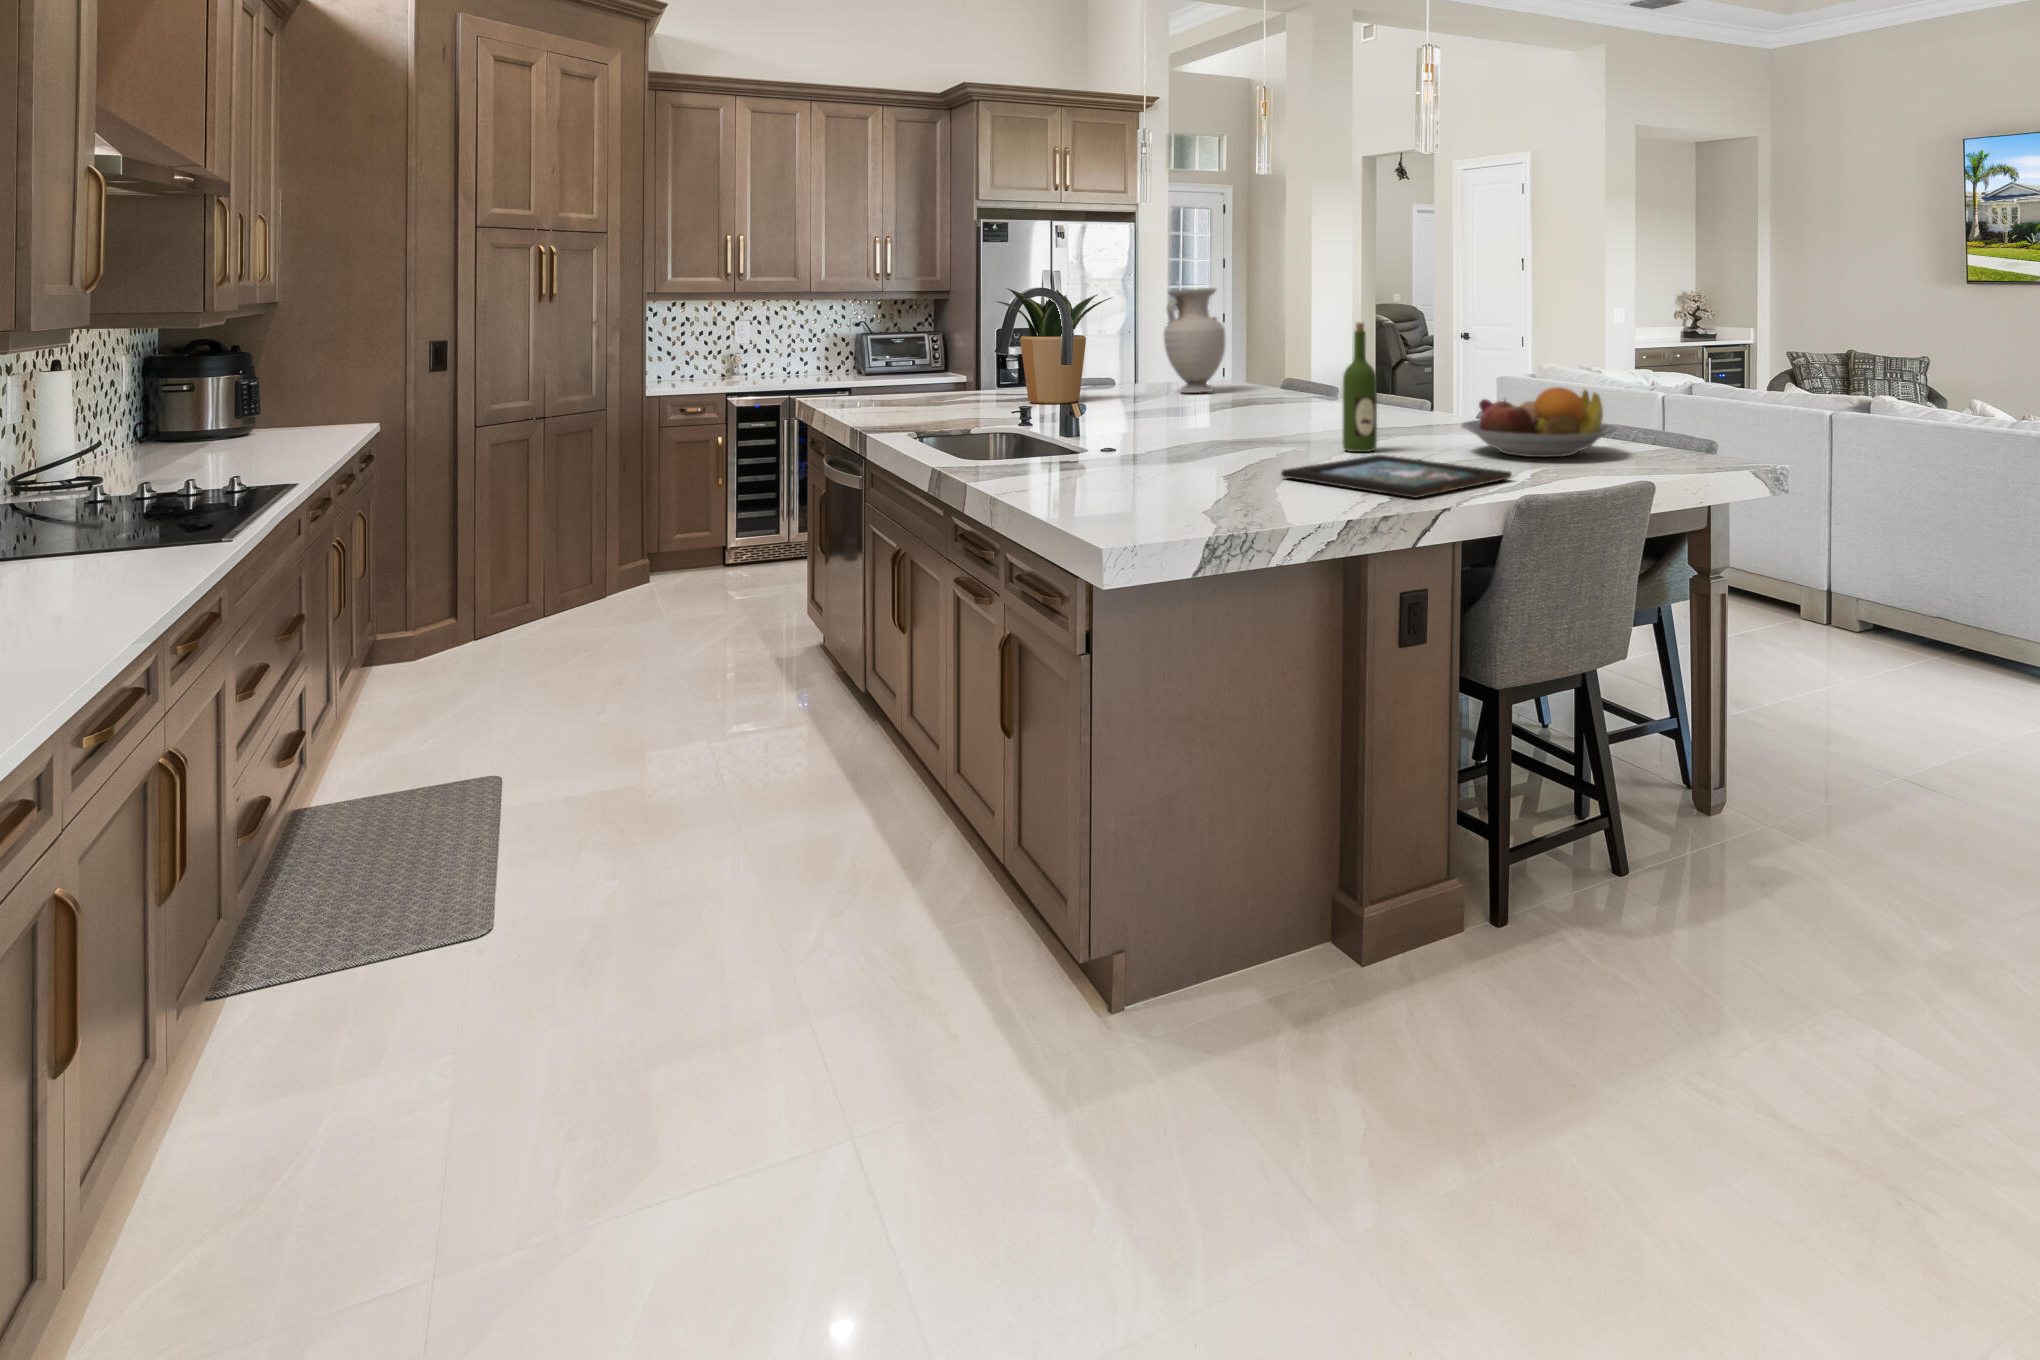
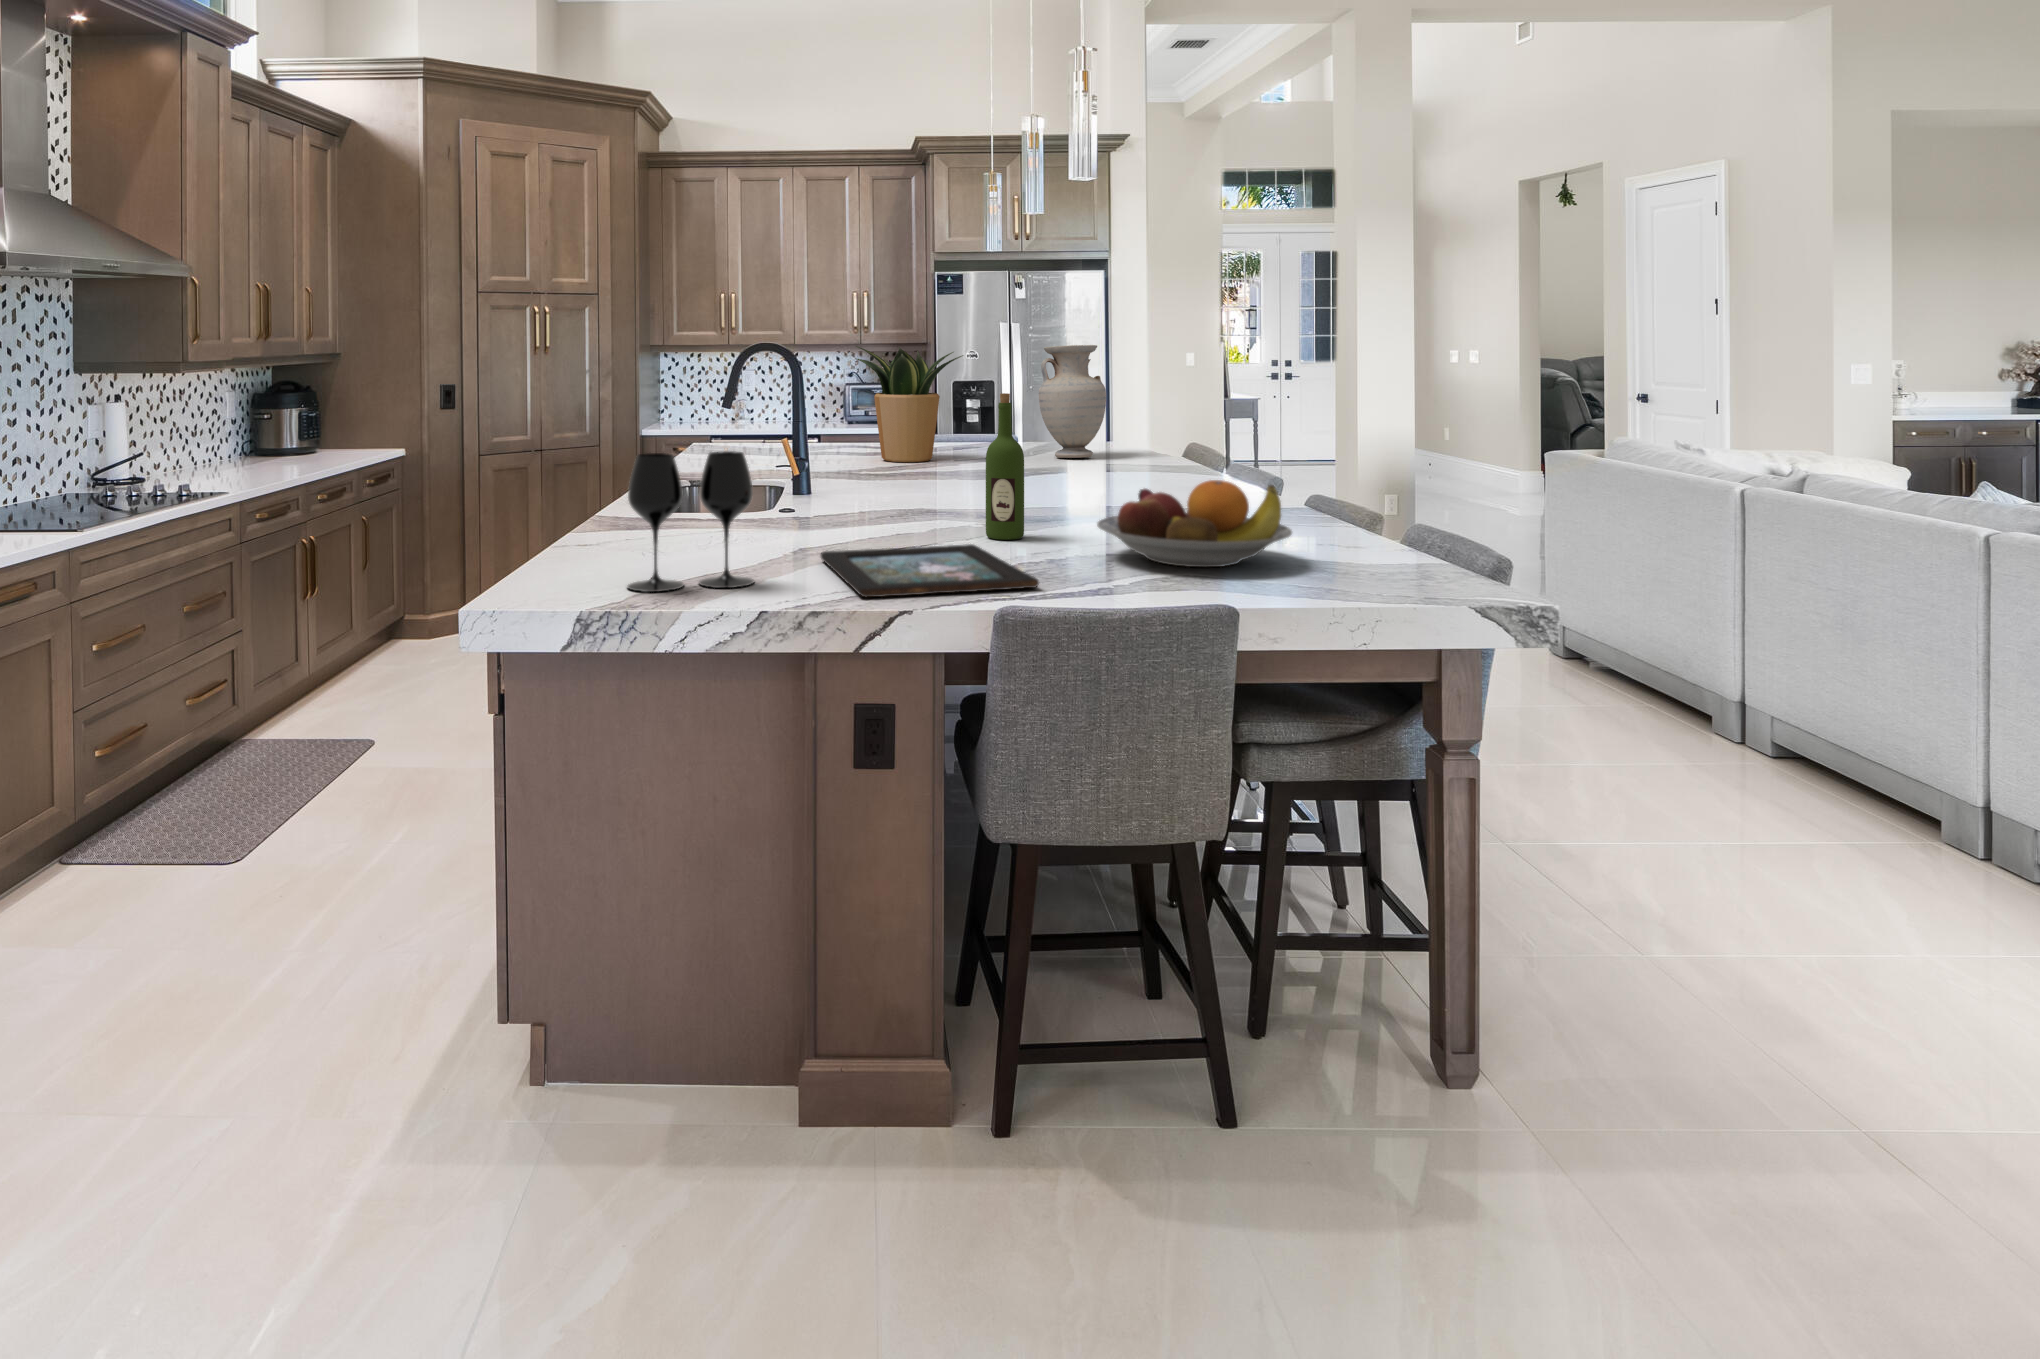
wine glass: none [1188,375,1293,514] -> present [628,451,754,592]

